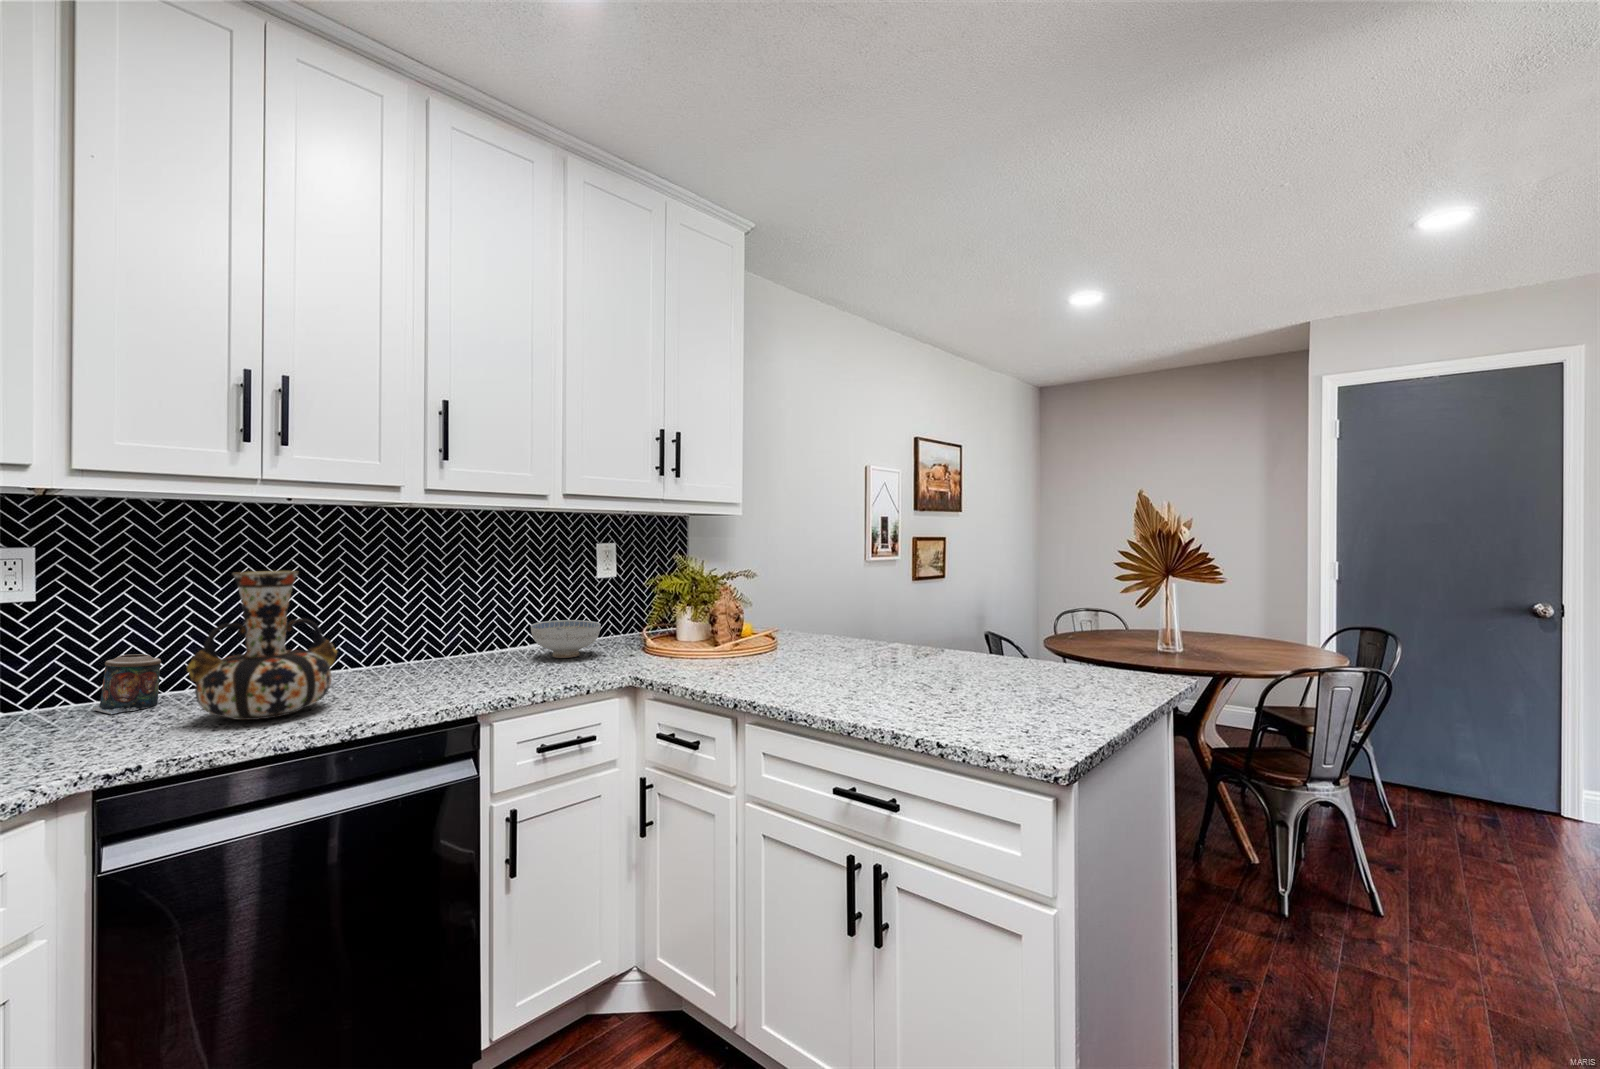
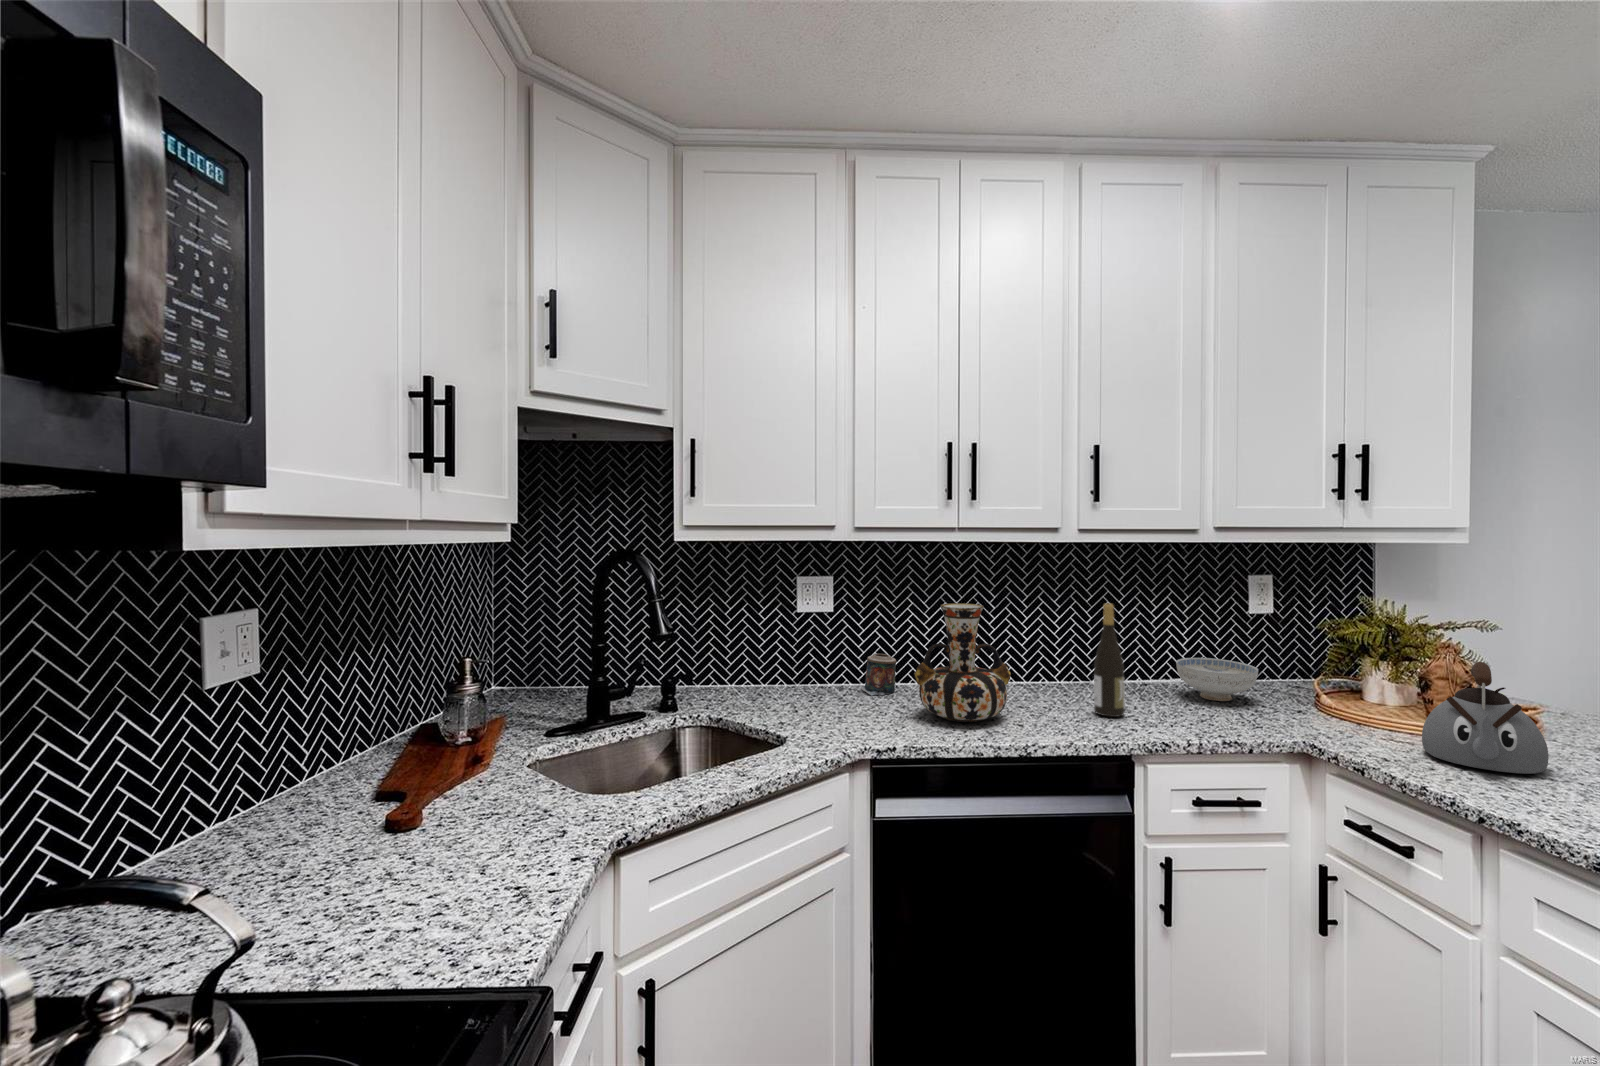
wine bottle: none [442,565,475,685] -> present [1094,604,1125,717]
kettle: none [708,593,775,672] -> present [1422,662,1549,774]

